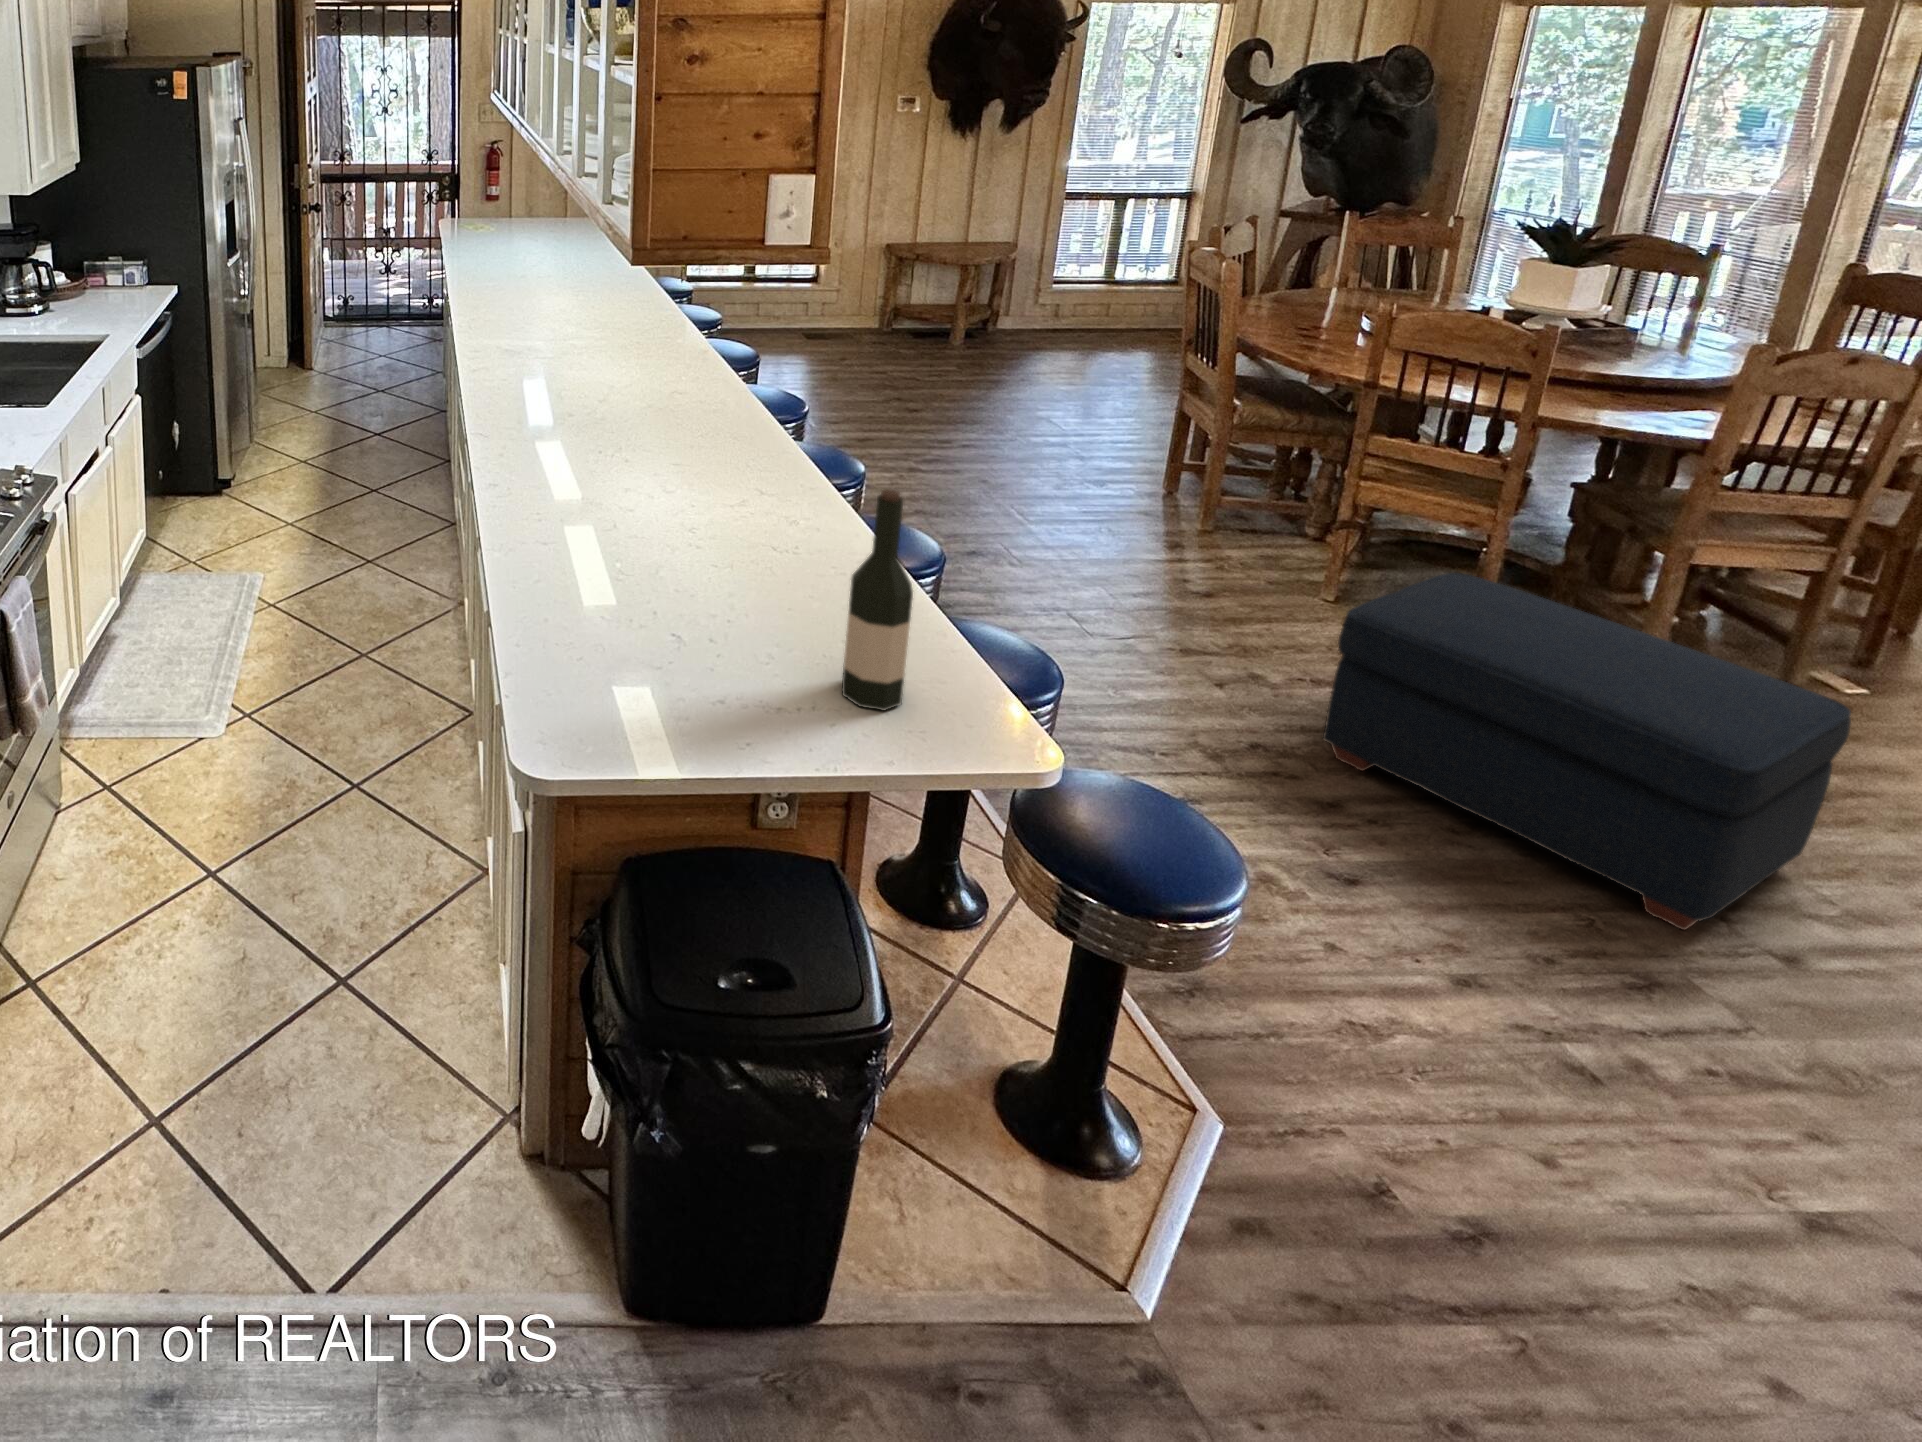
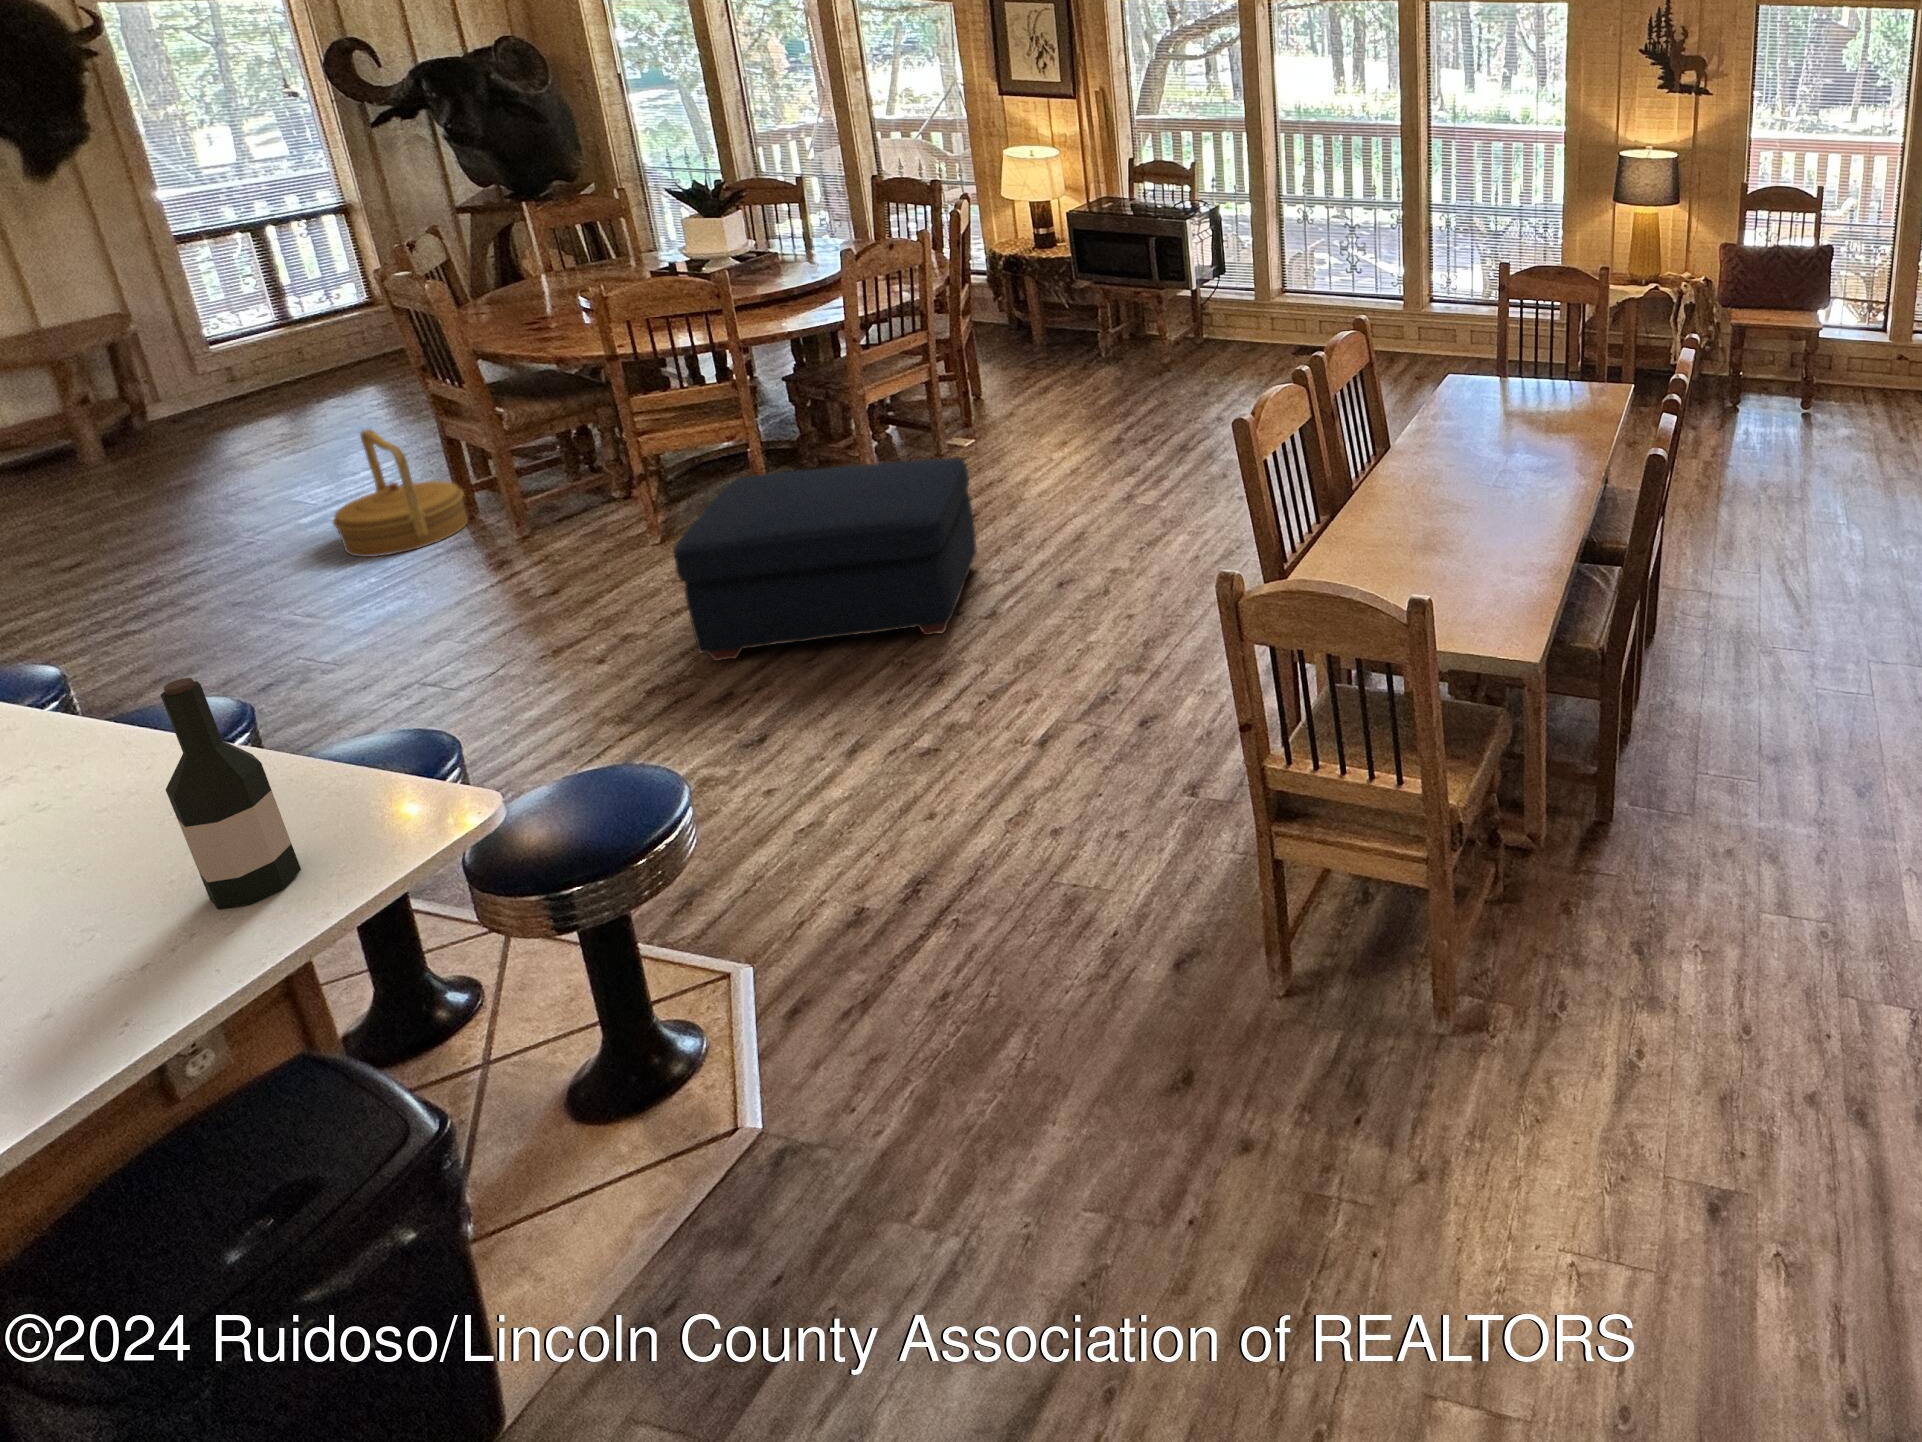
woven basket: none [1069,380,1175,501] -> present [333,429,468,557]

